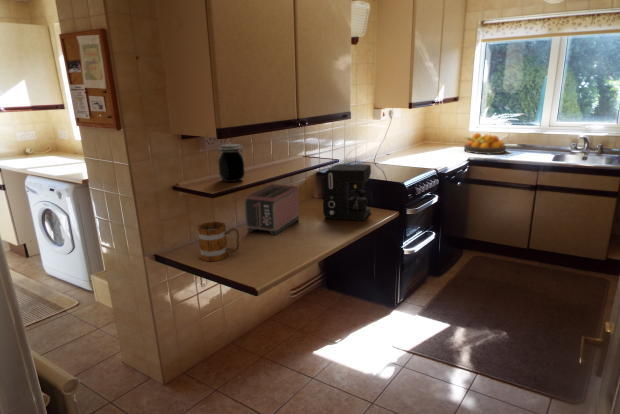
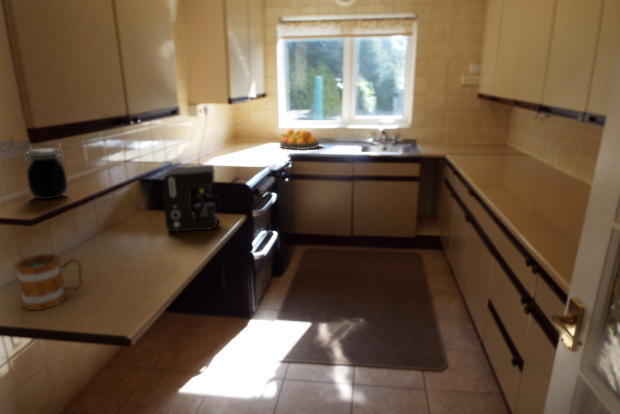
toaster: present [244,184,299,235] -> none [67,198,137,263]

